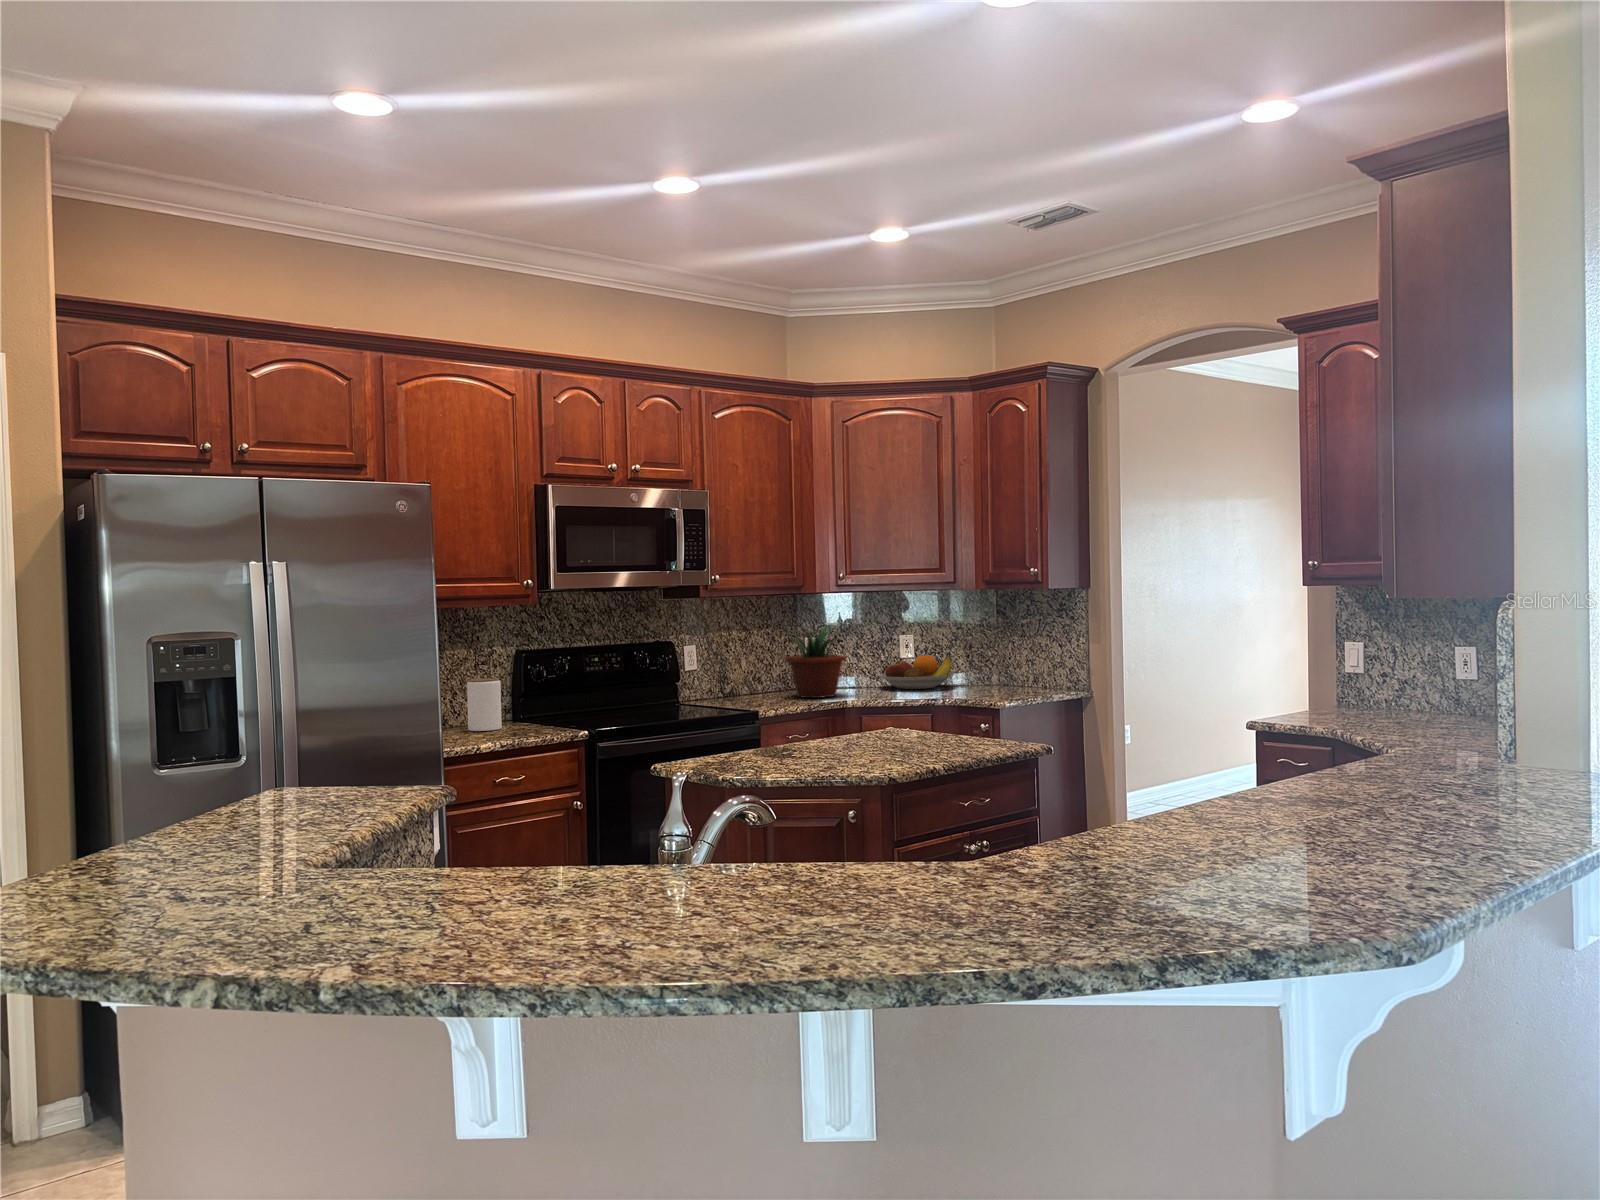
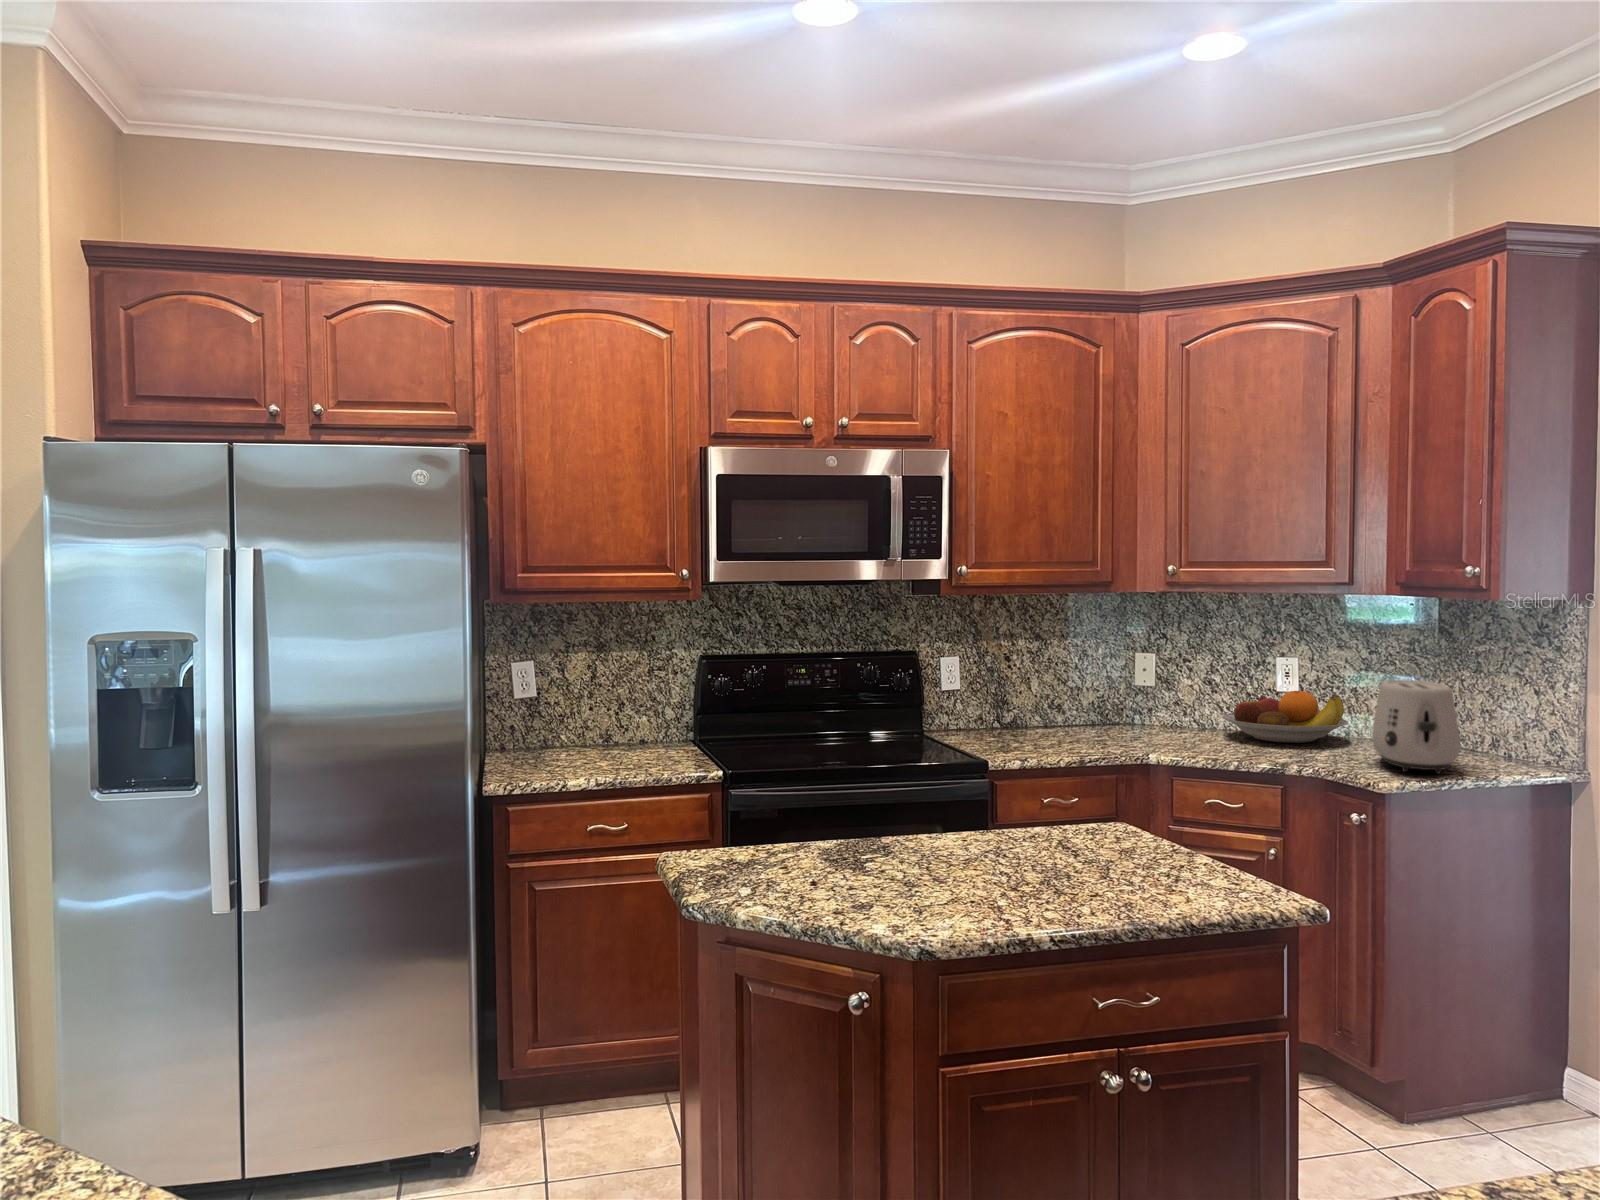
potted plant: present [777,627,847,698] -> none [1057,640,1168,745]
toaster: none [980,641,1032,696] -> present [1372,680,1460,773]
jar: present [467,678,502,731] -> none [605,690,646,757]

